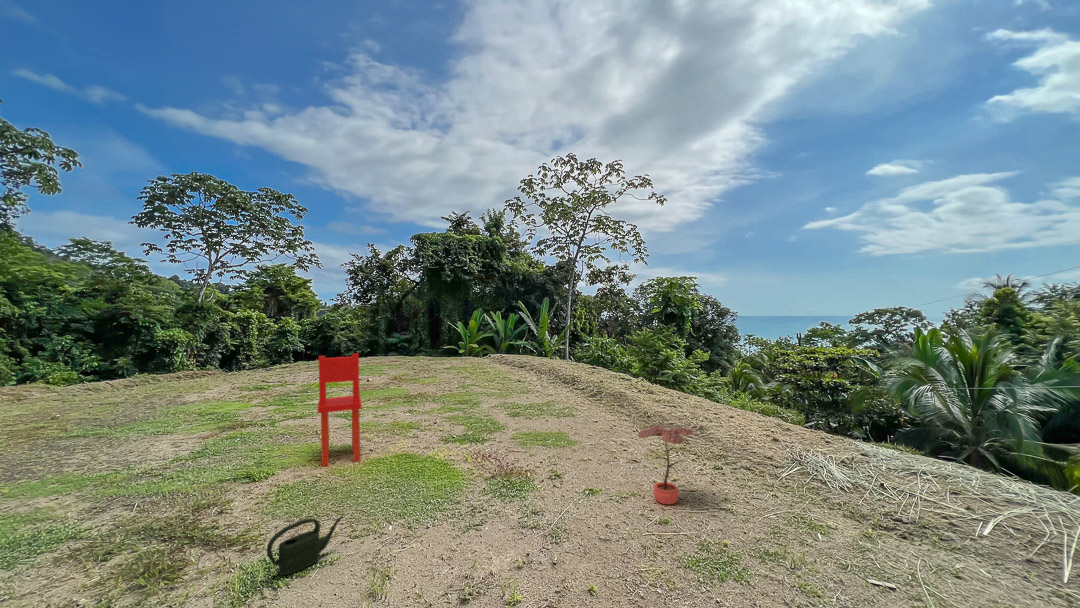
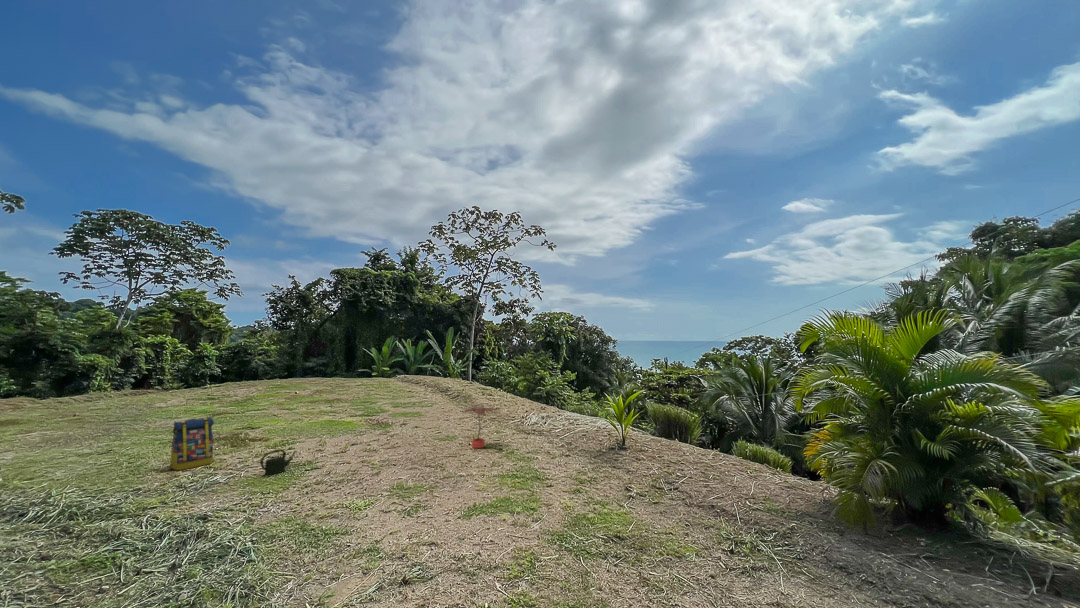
chair: present [318,354,362,466] -> none [269,370,300,442]
backpack: none [131,441,208,544] -> present [170,417,214,470]

